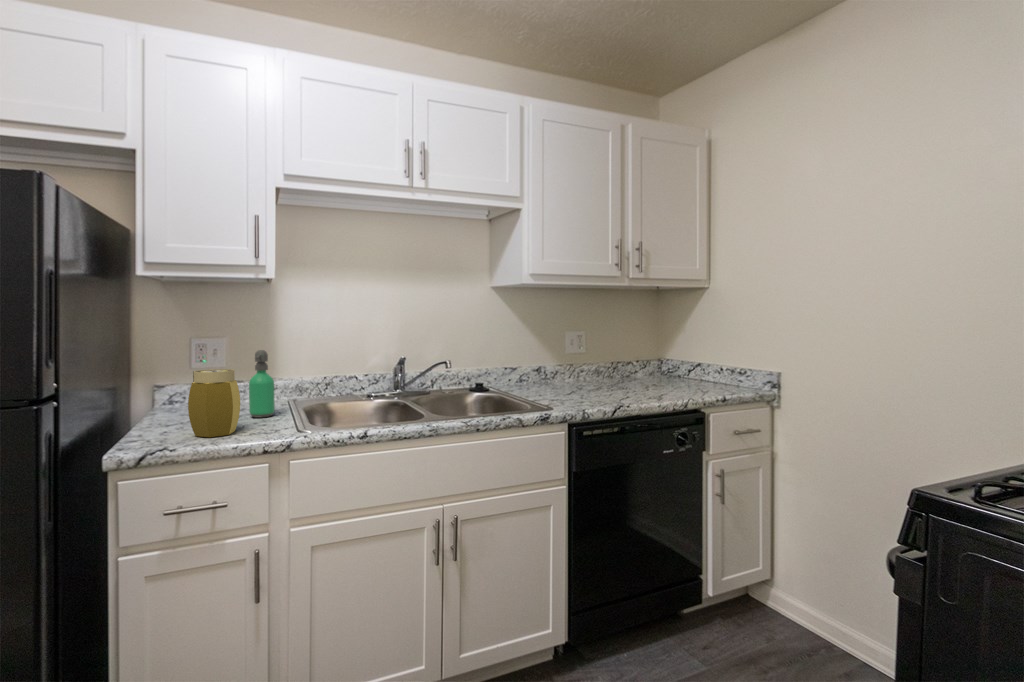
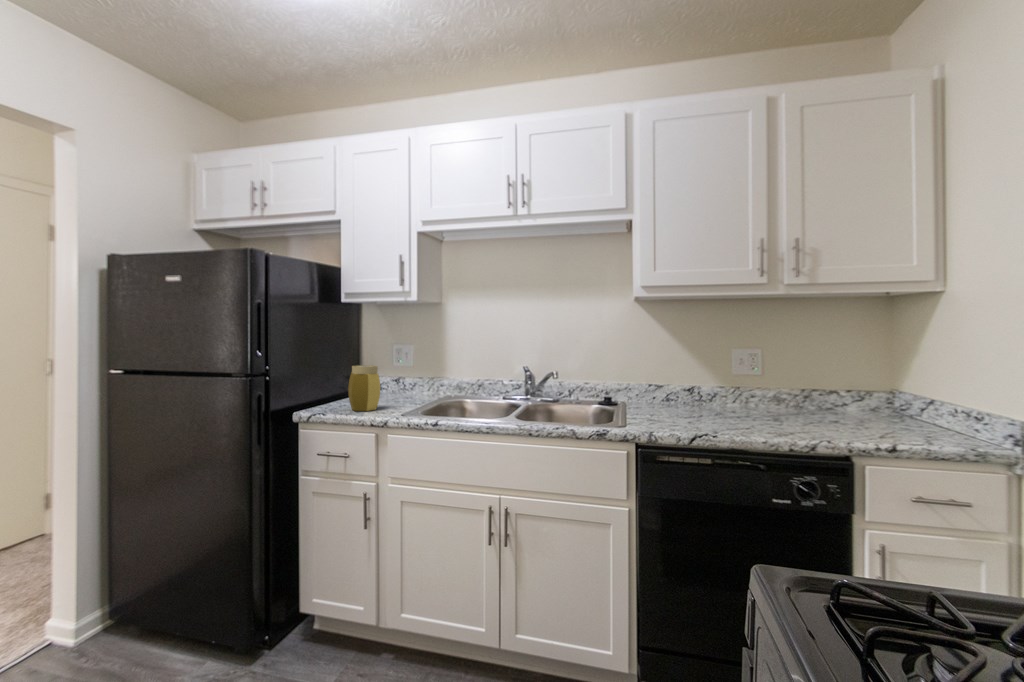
soap dispenser: present [249,350,275,417] -> none [407,355,424,404]

